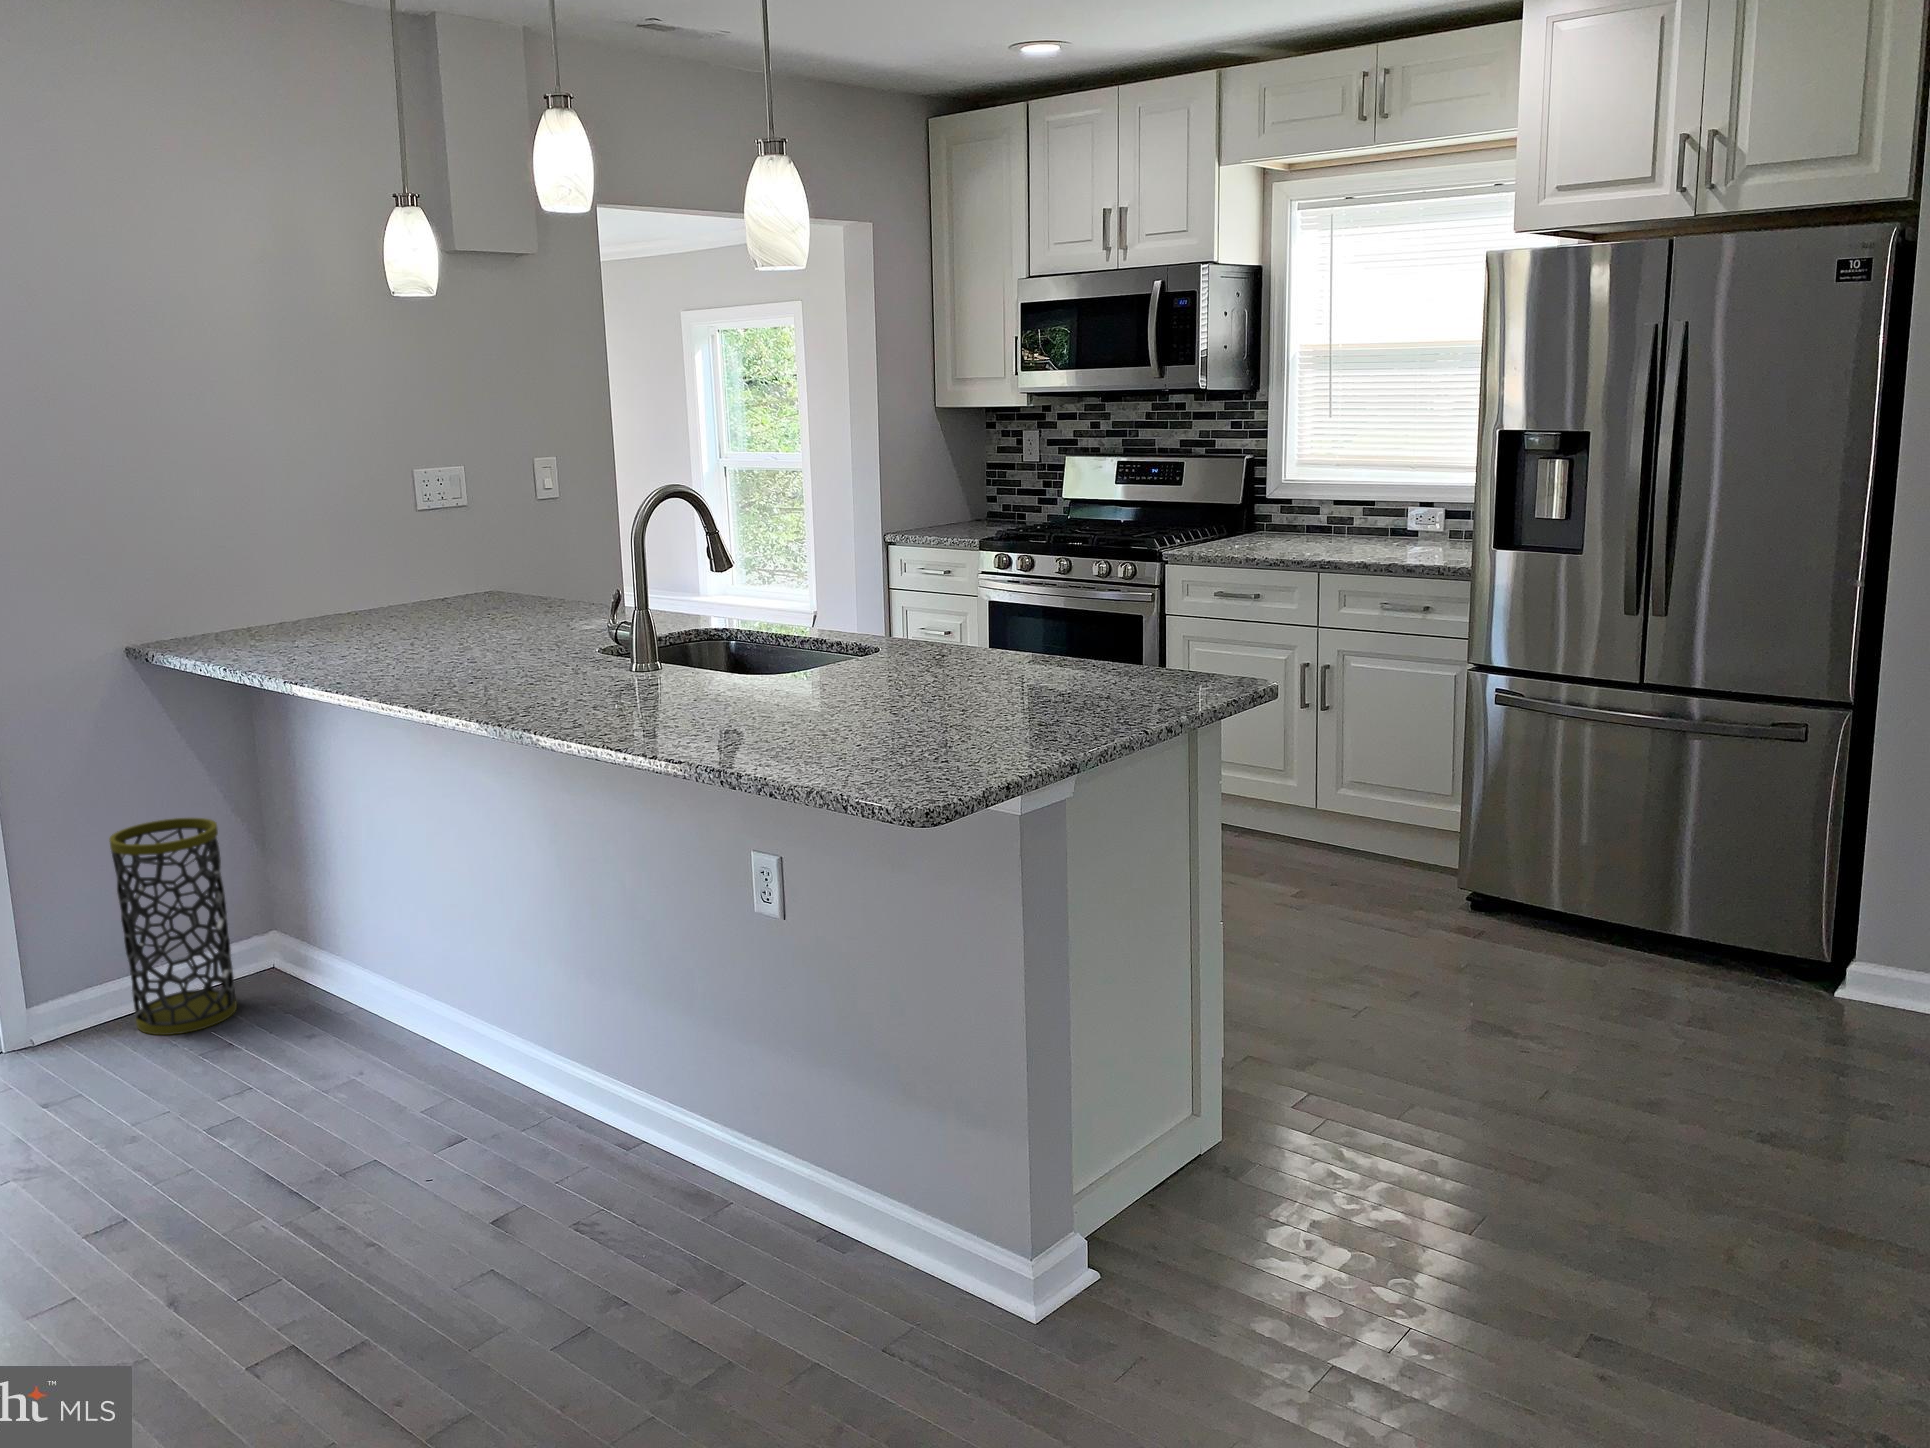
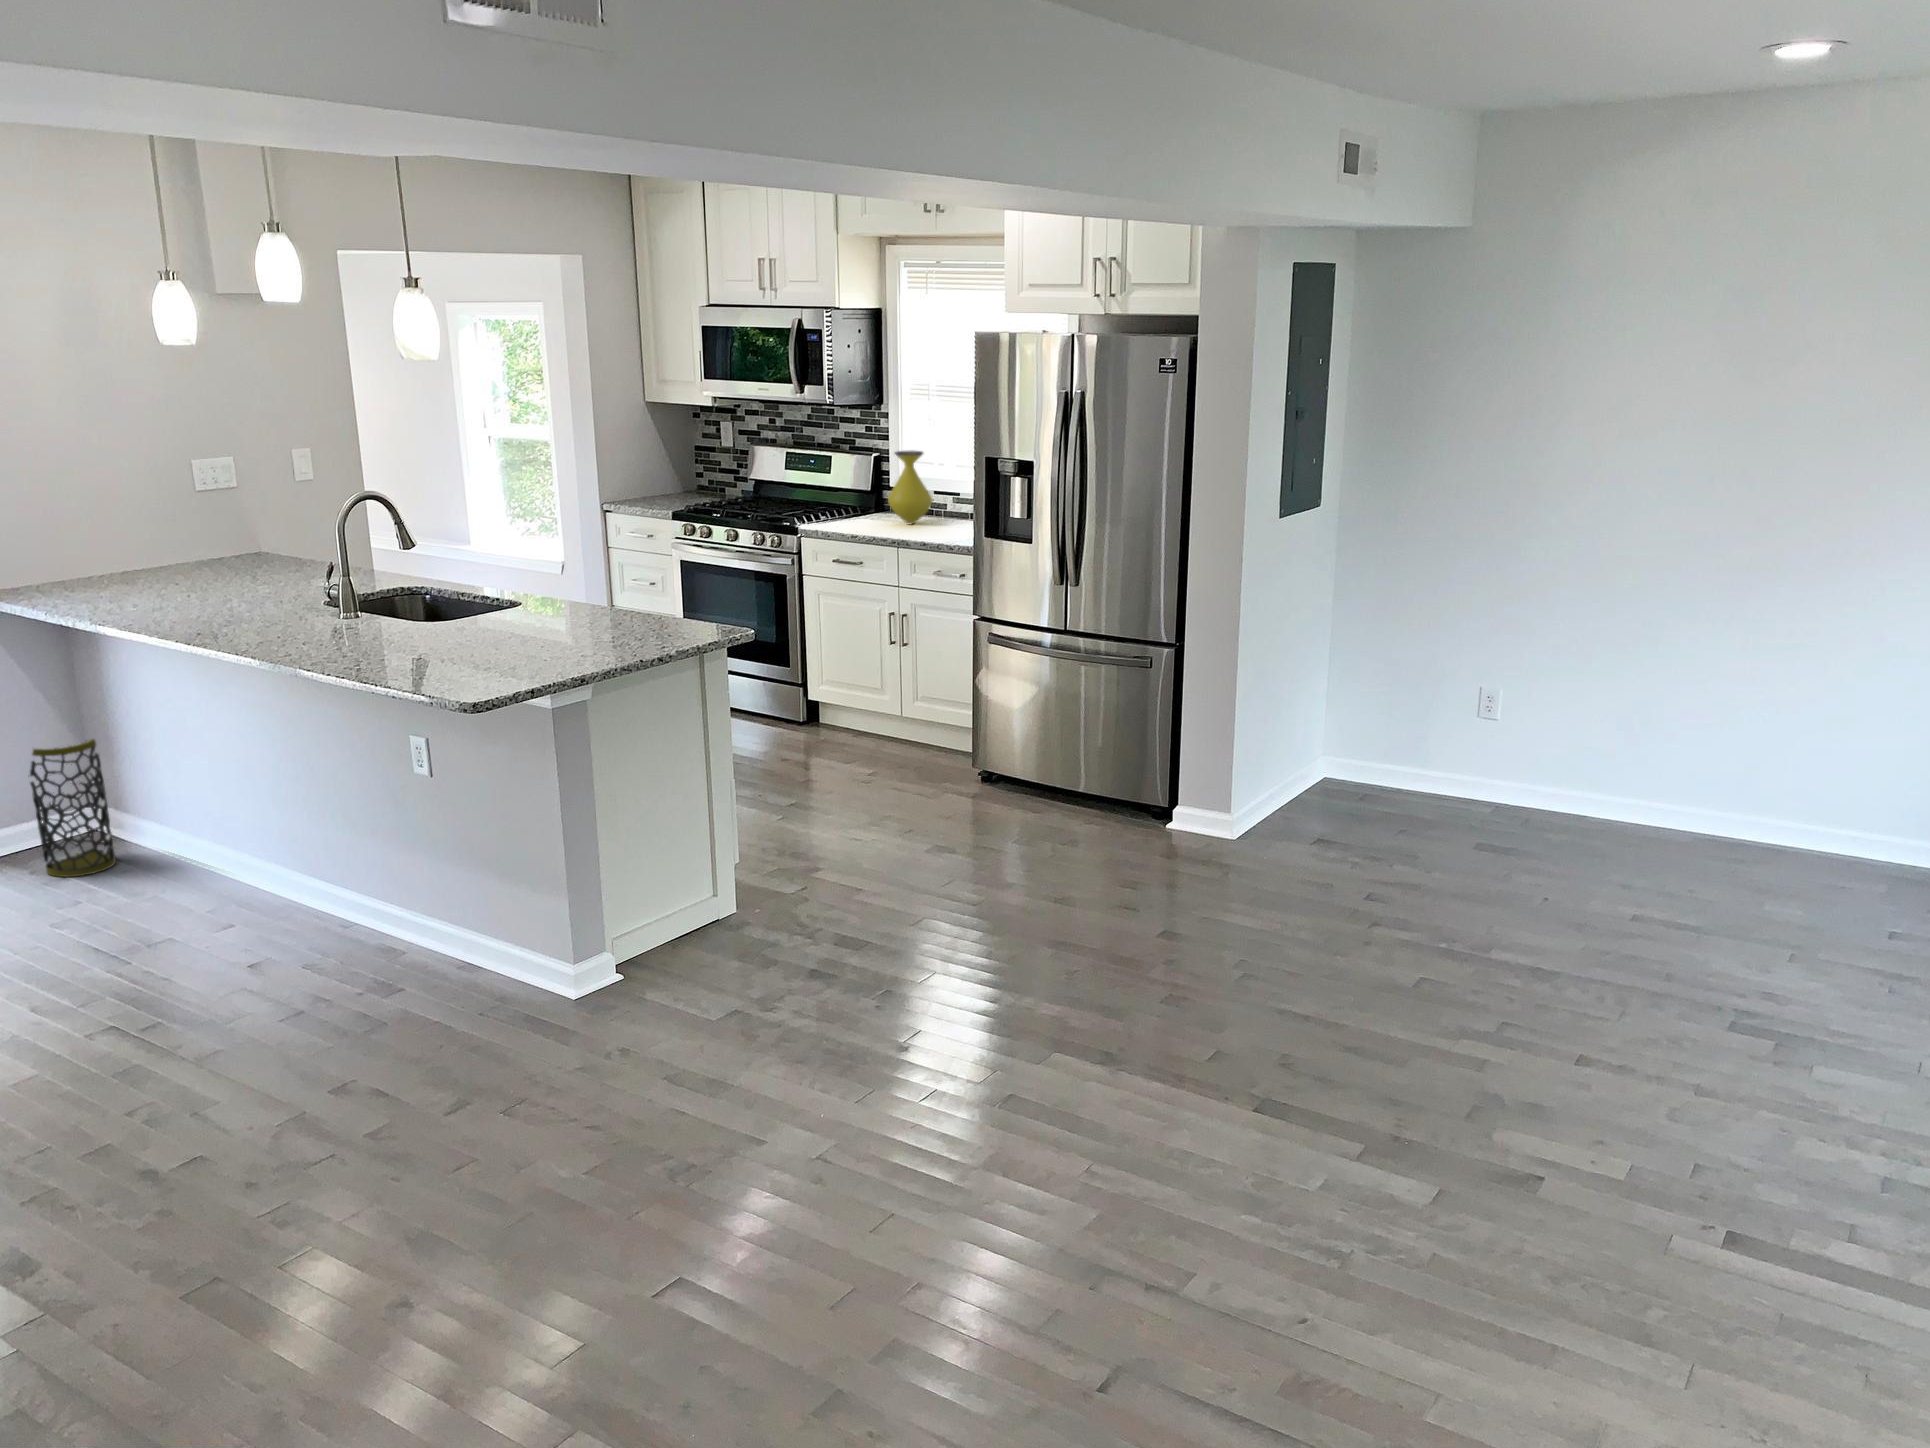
vase: none [1282,443,1346,542] -> present [888,451,932,524]

